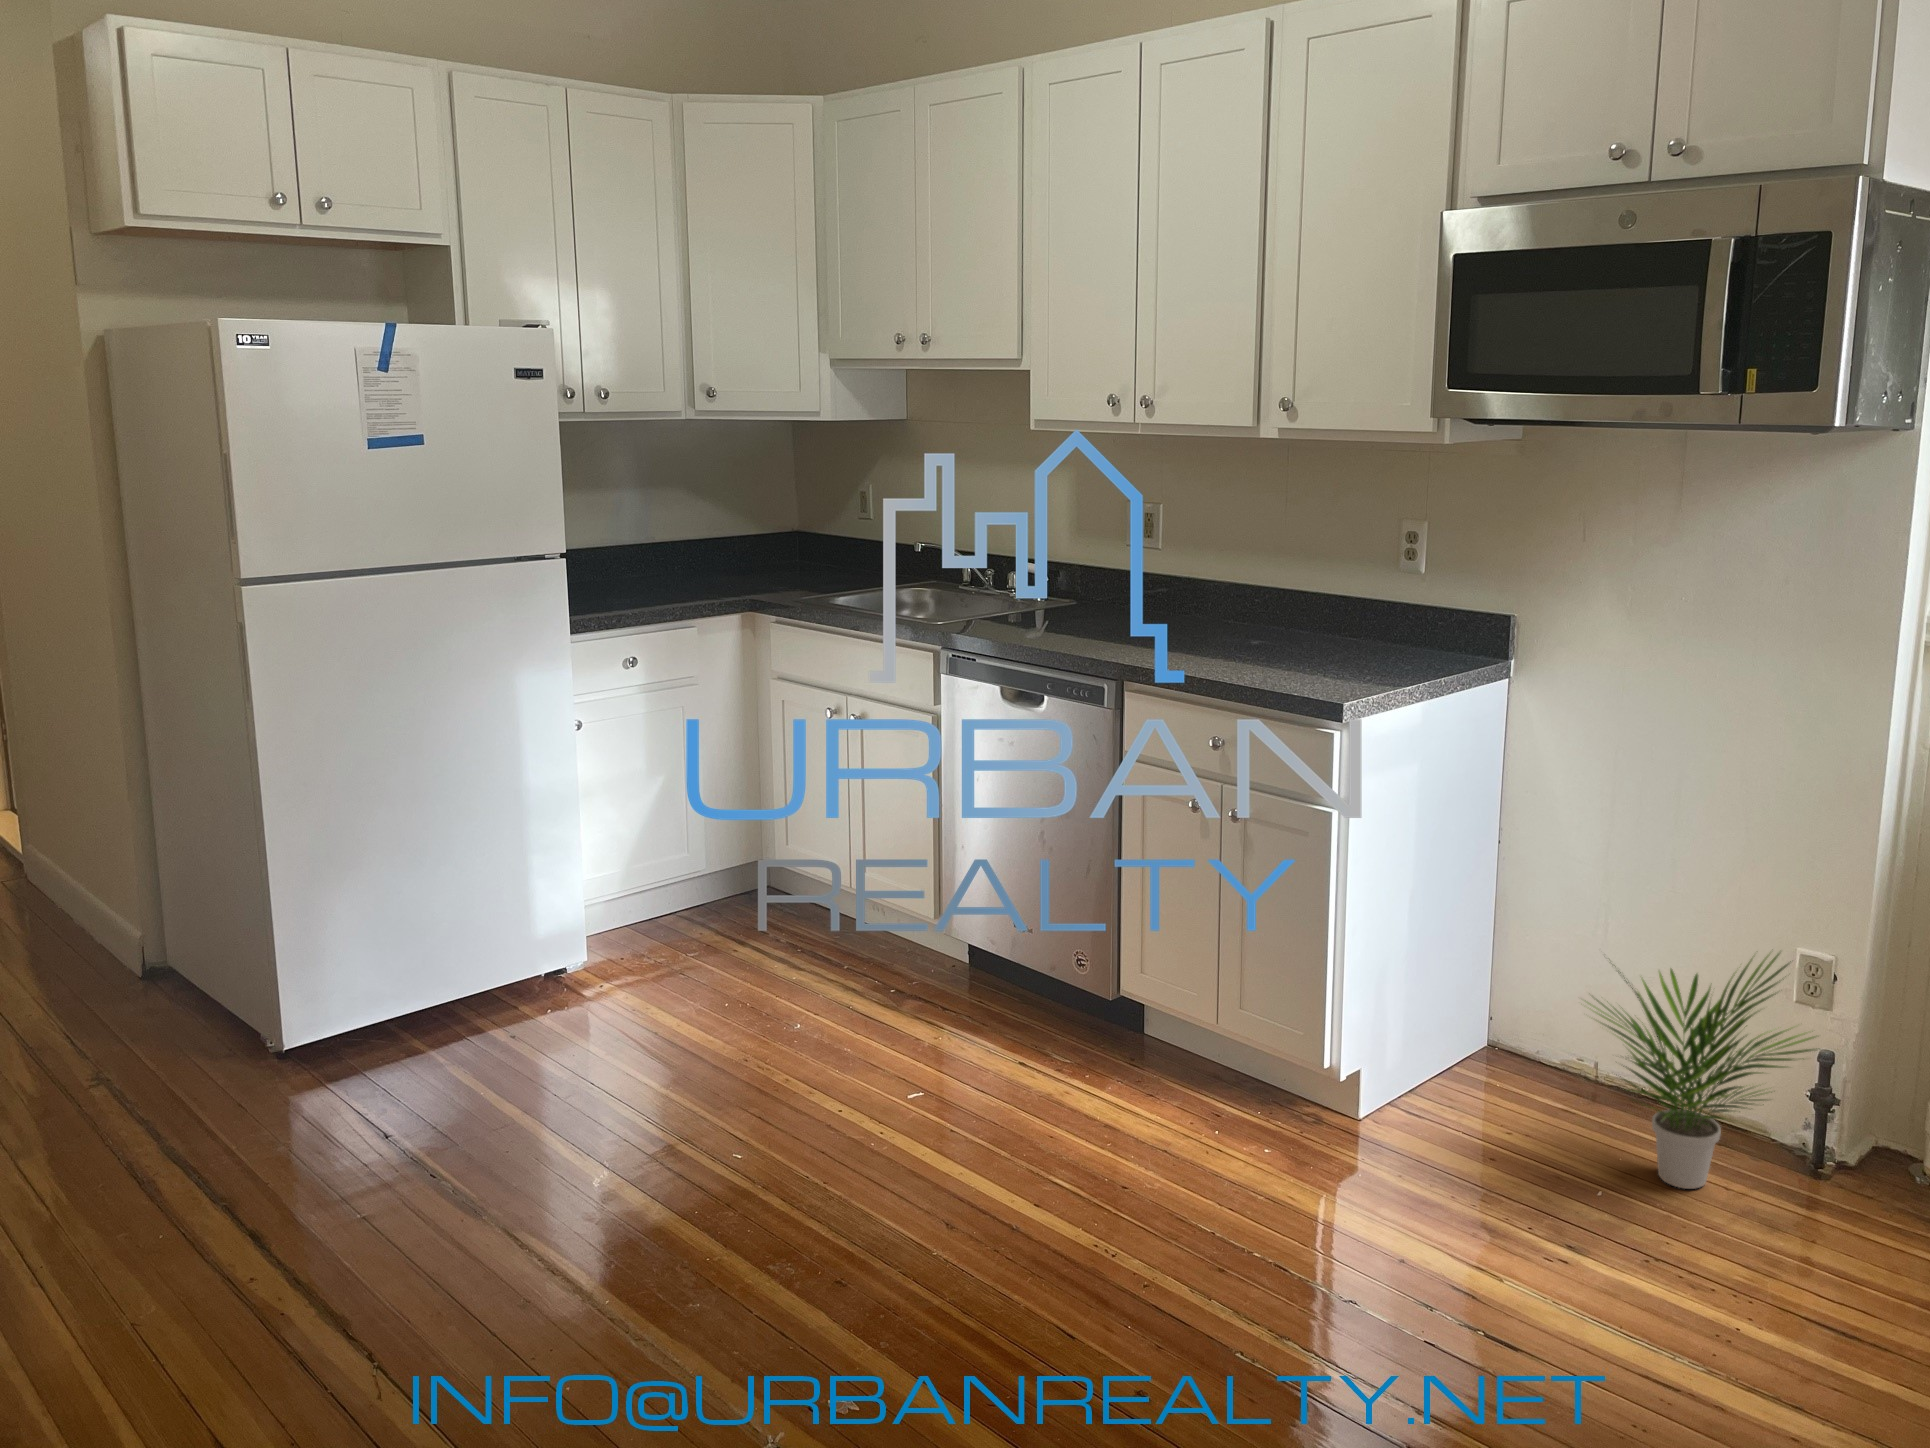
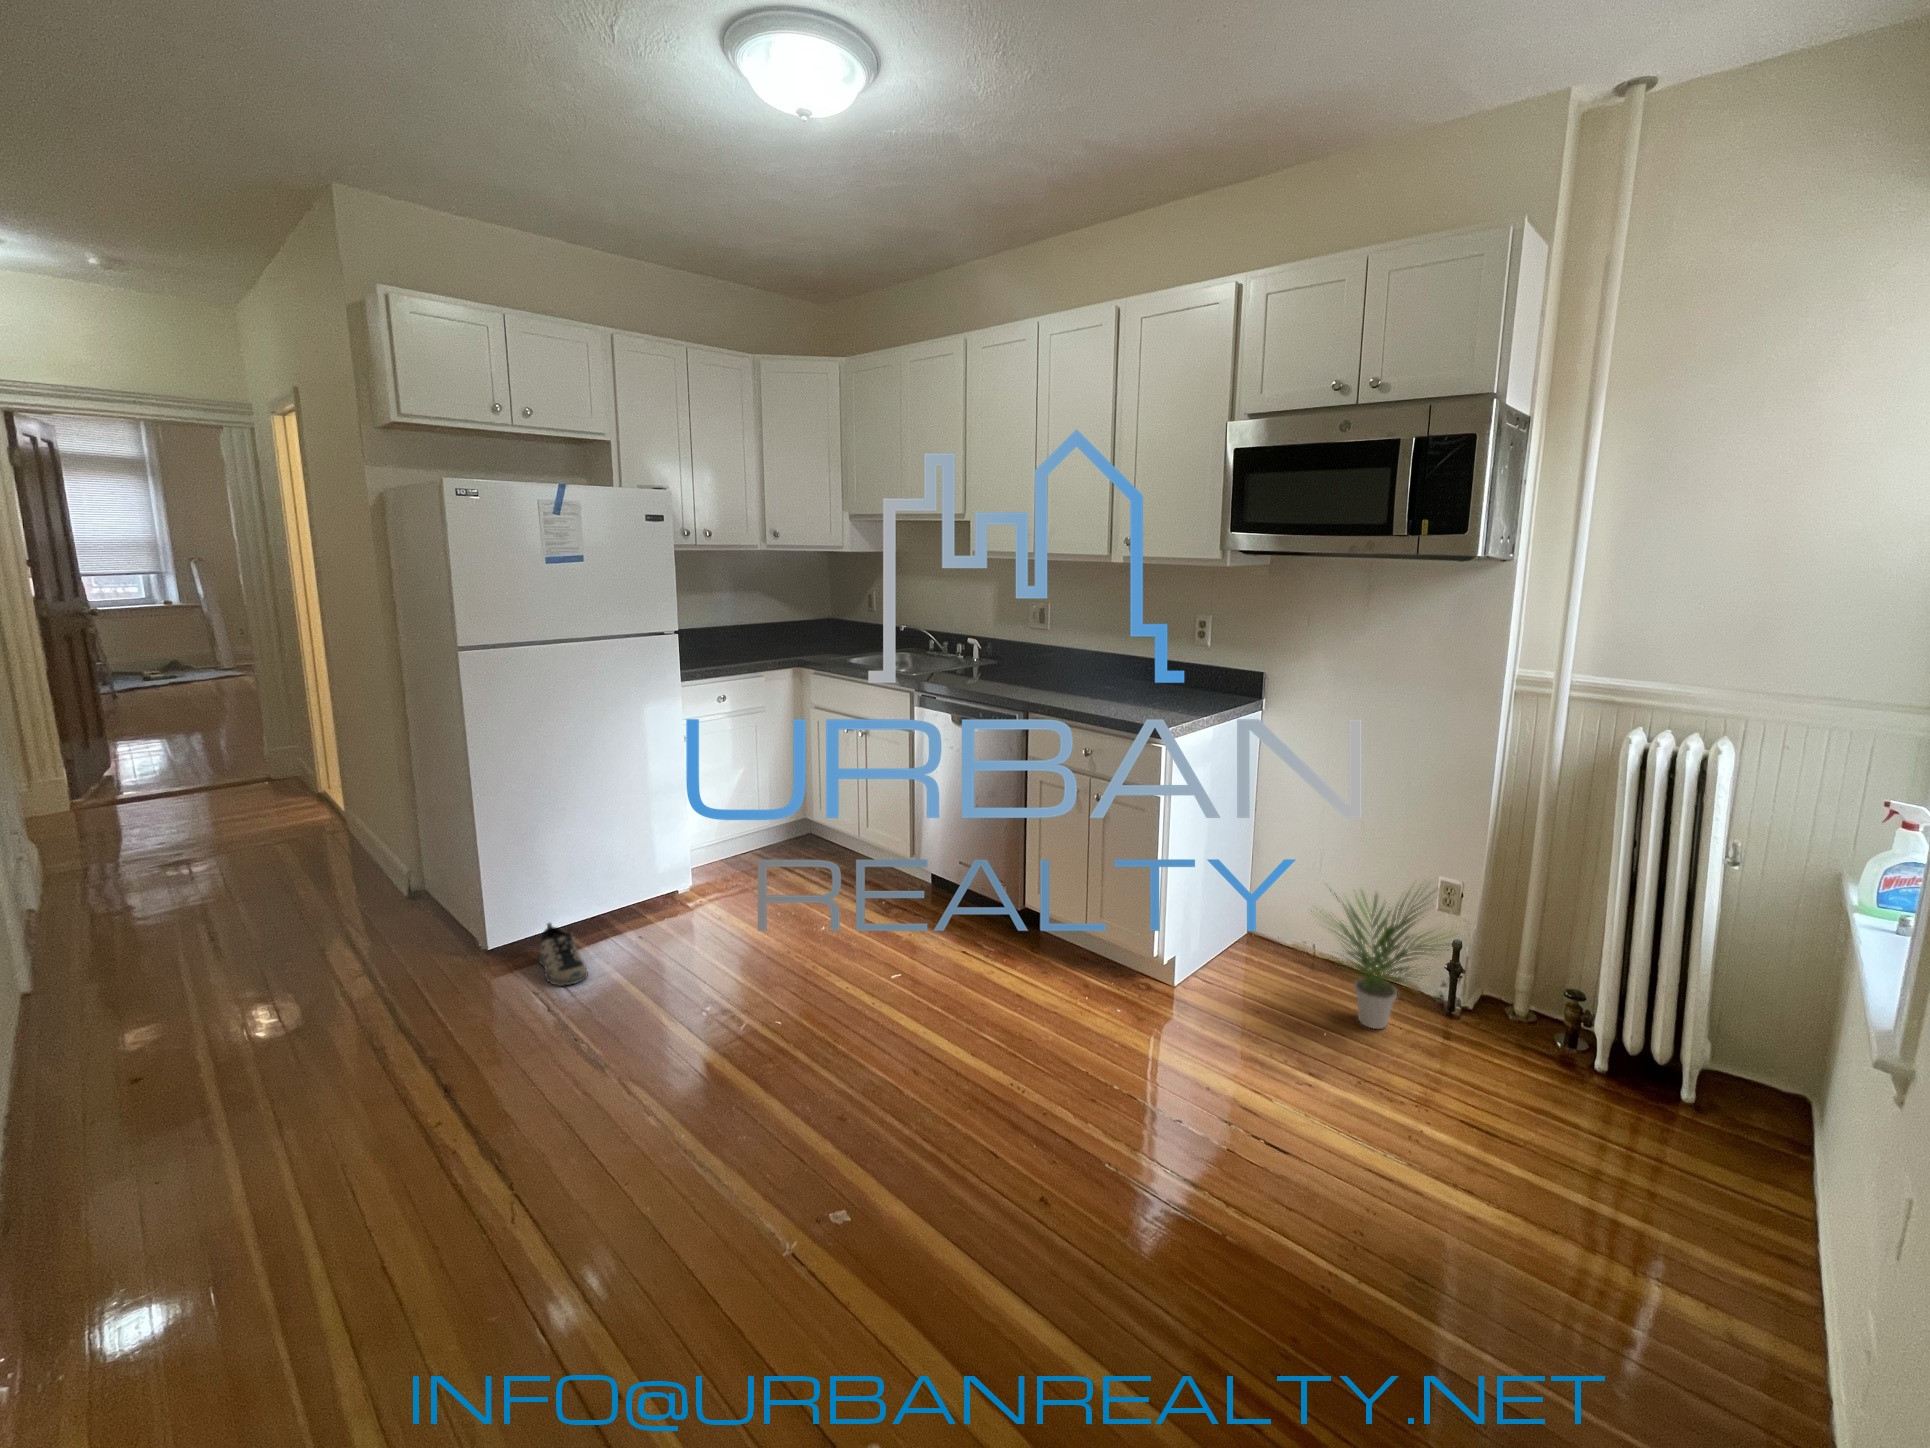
shoe: none [364,1010,440,1102] -> present [539,923,588,986]

